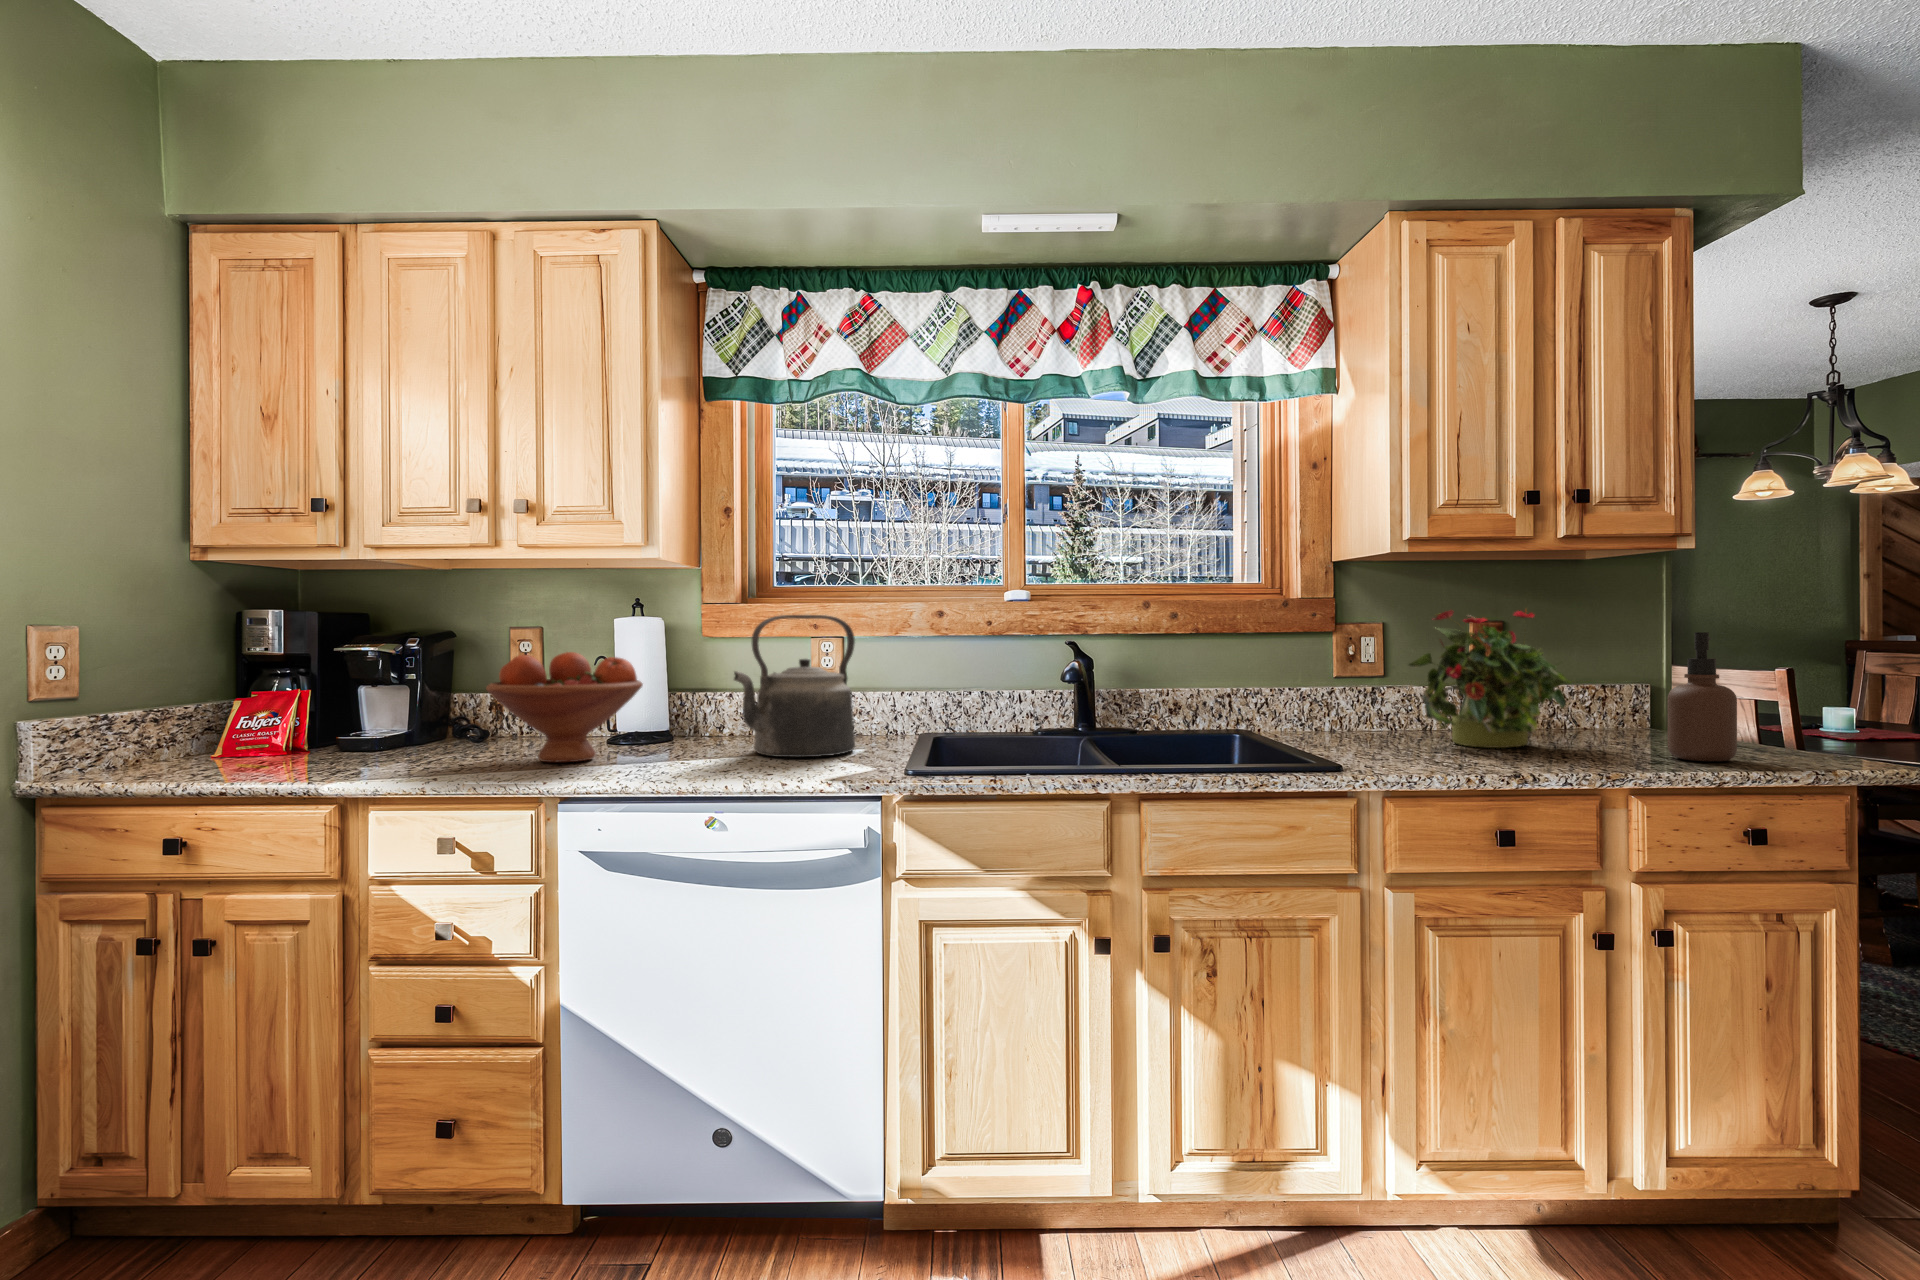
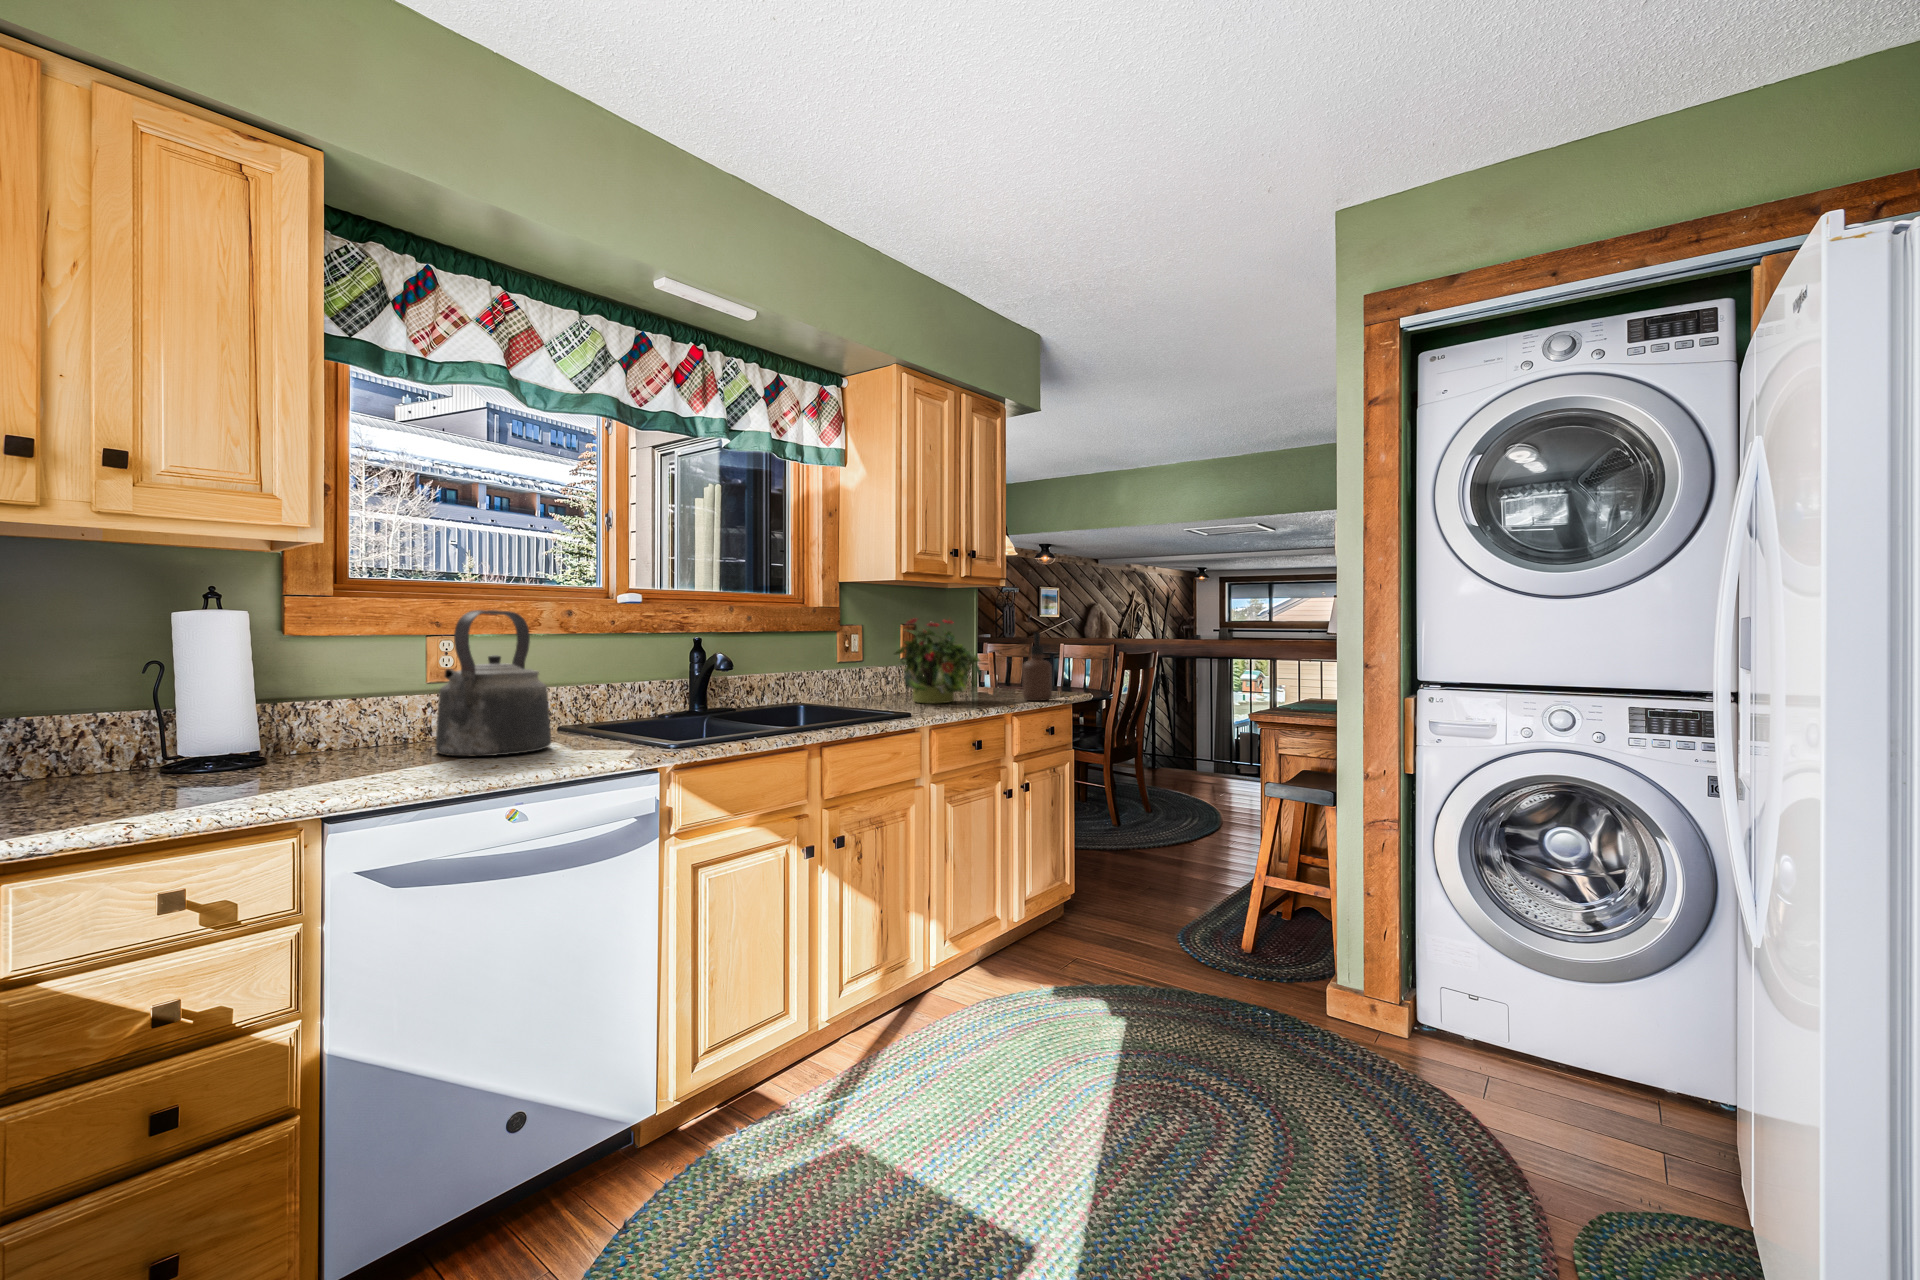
fruit bowl: present [486,652,643,762] -> none [89,651,338,793]

